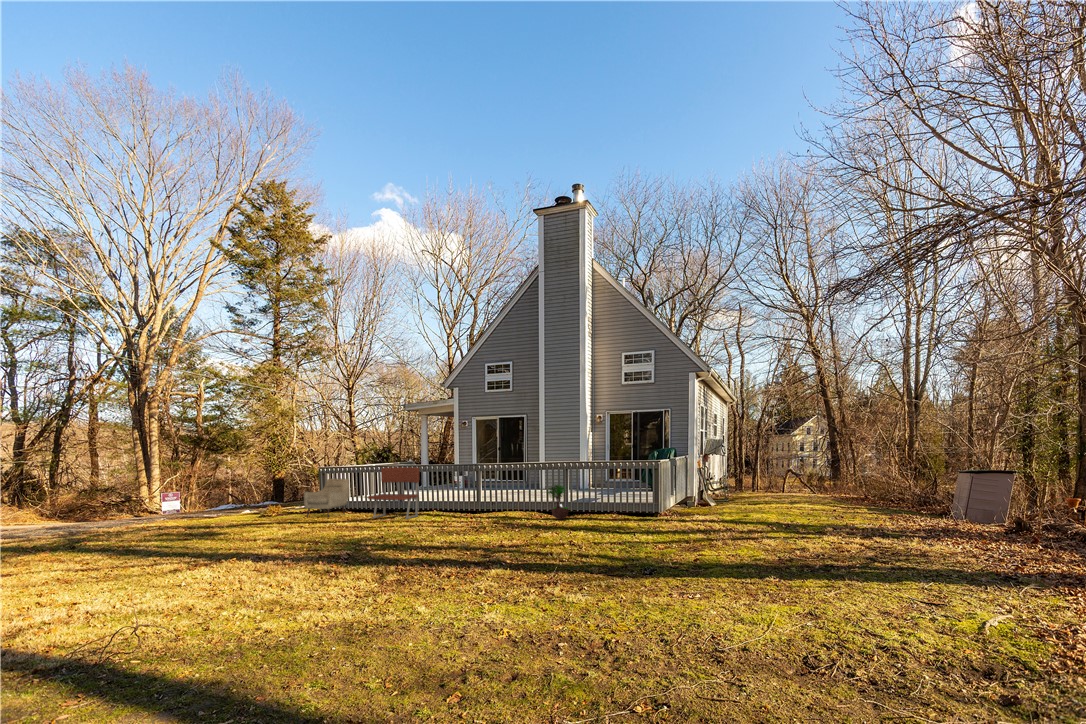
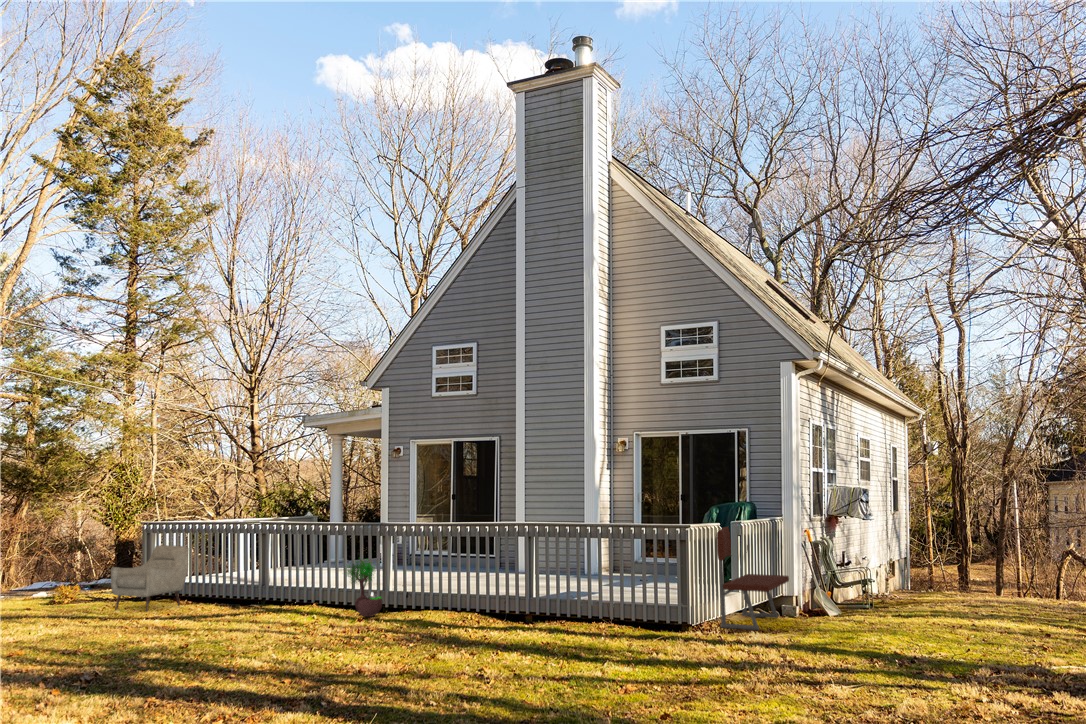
bench: present [368,467,420,519] -> present [716,527,789,630]
potted tree: present [548,484,568,520] -> present [347,561,382,617]

